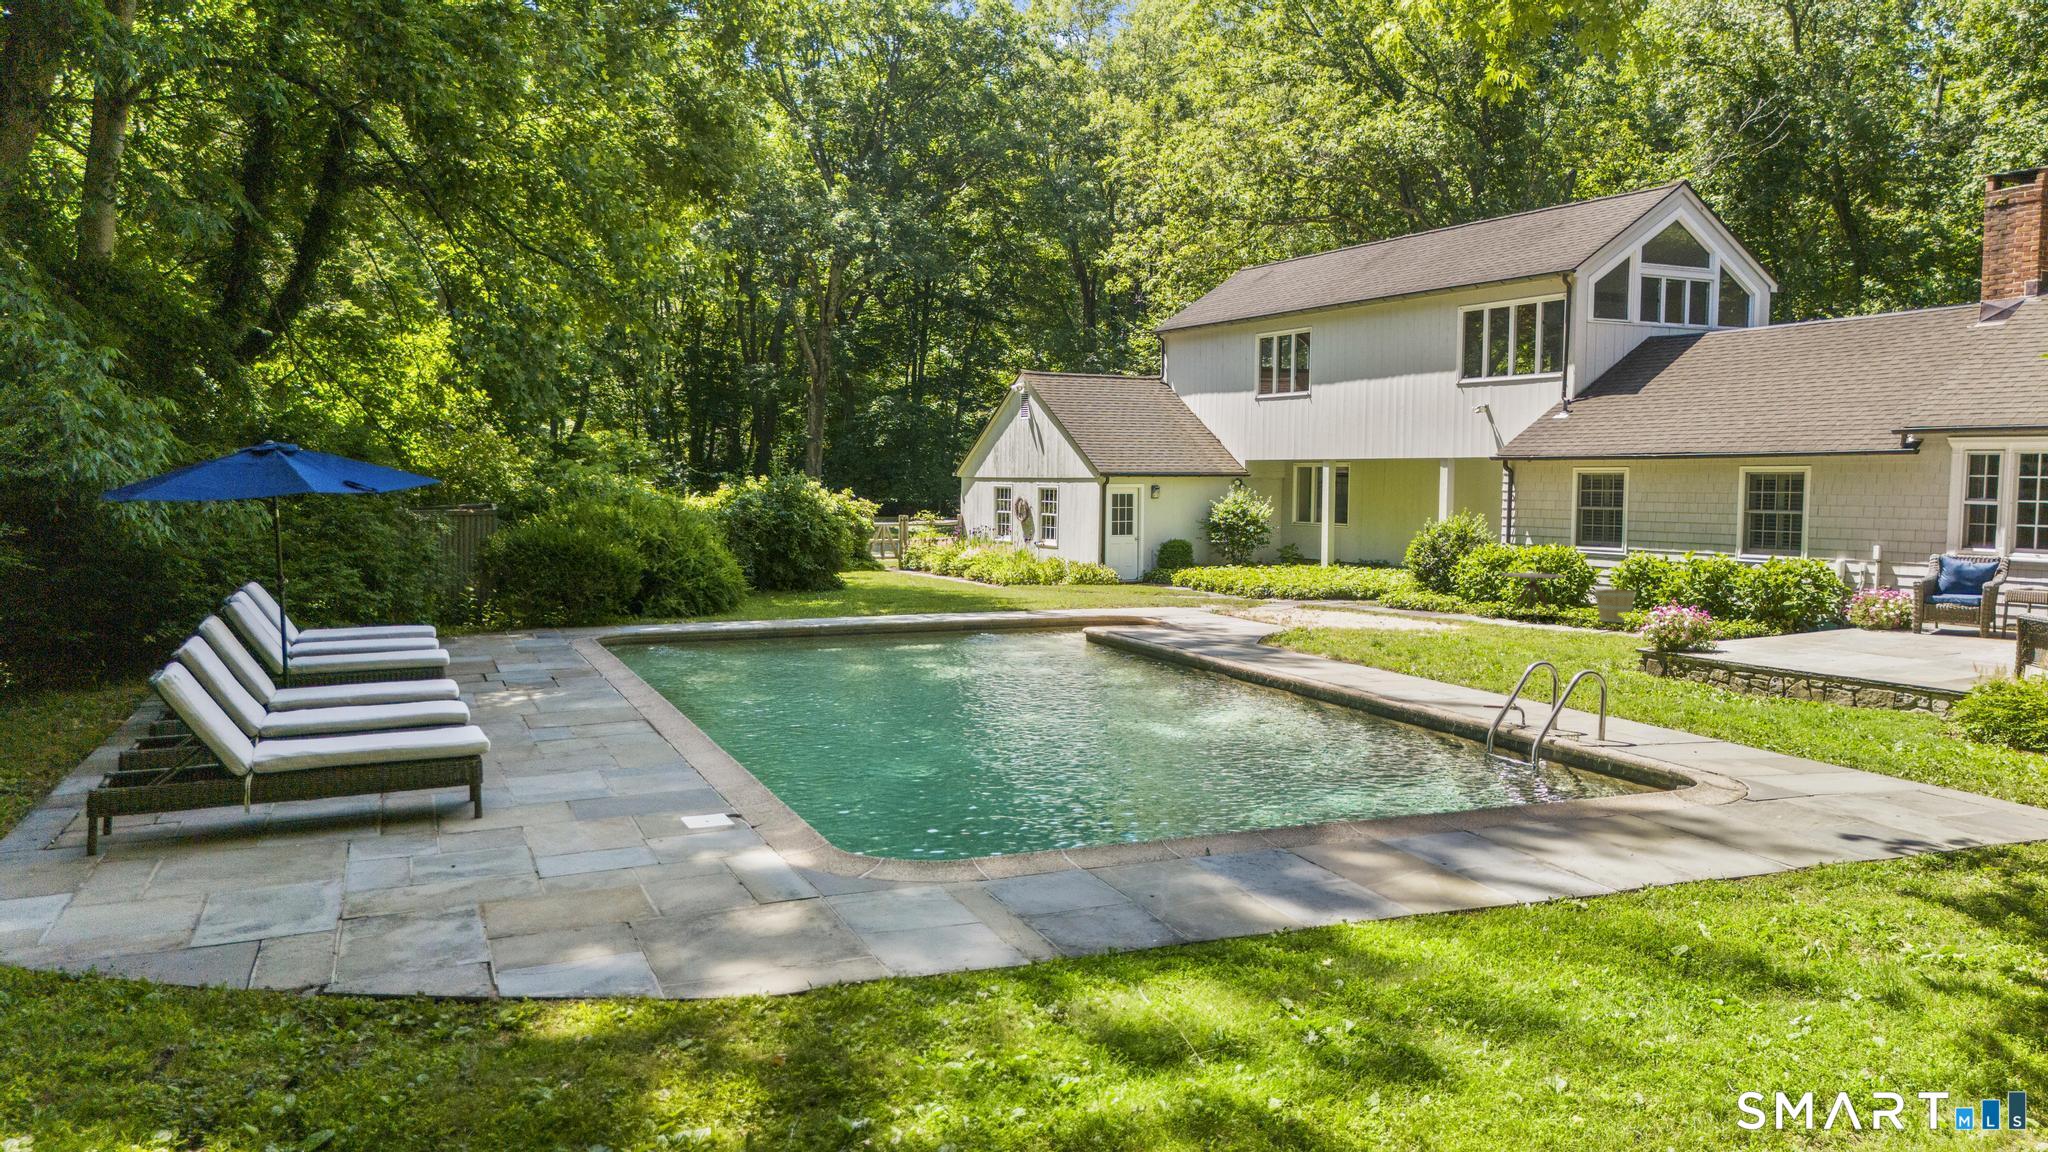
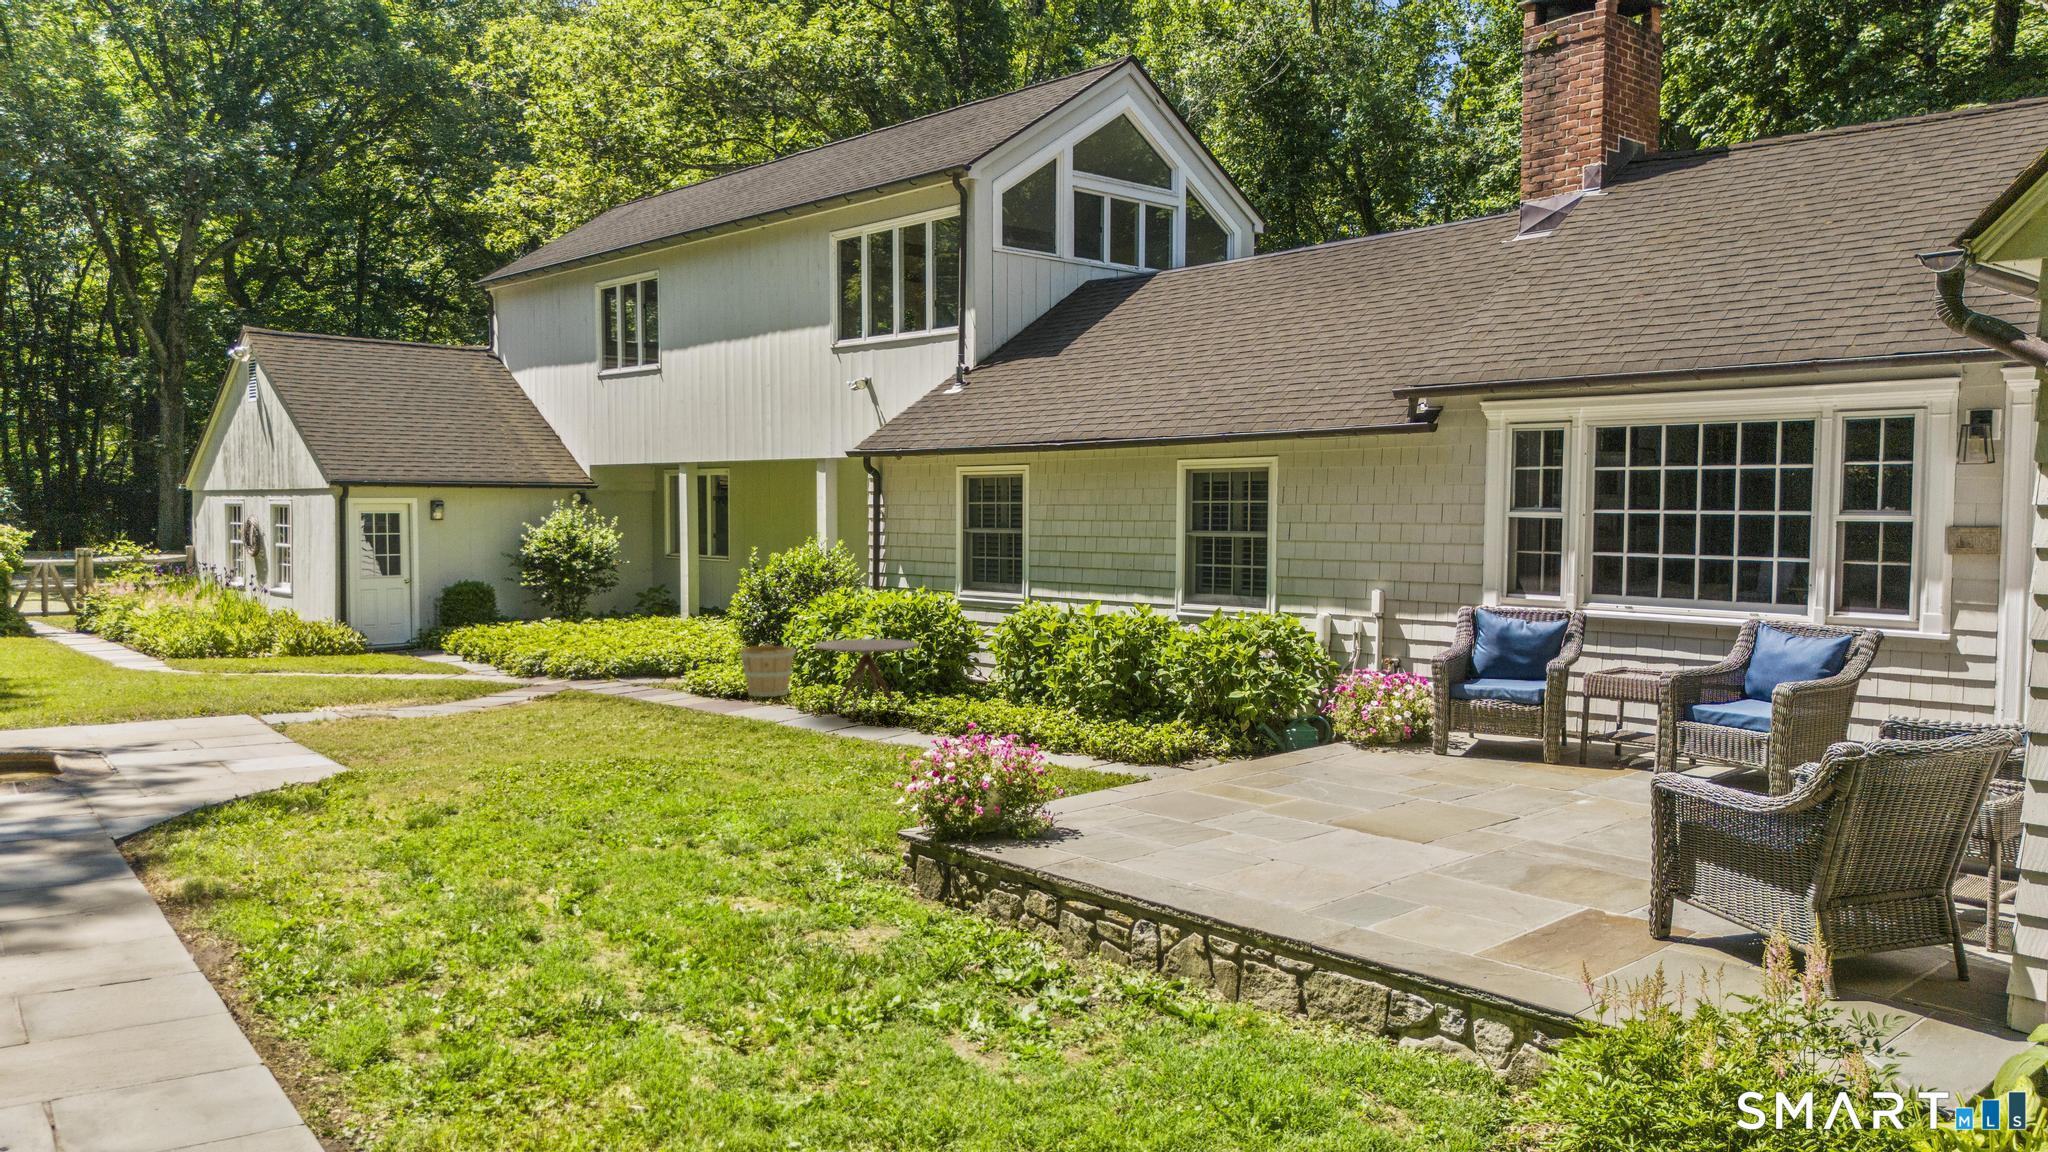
wooden bucket: present [1595,589,1636,623] -> present [740,644,795,697]

